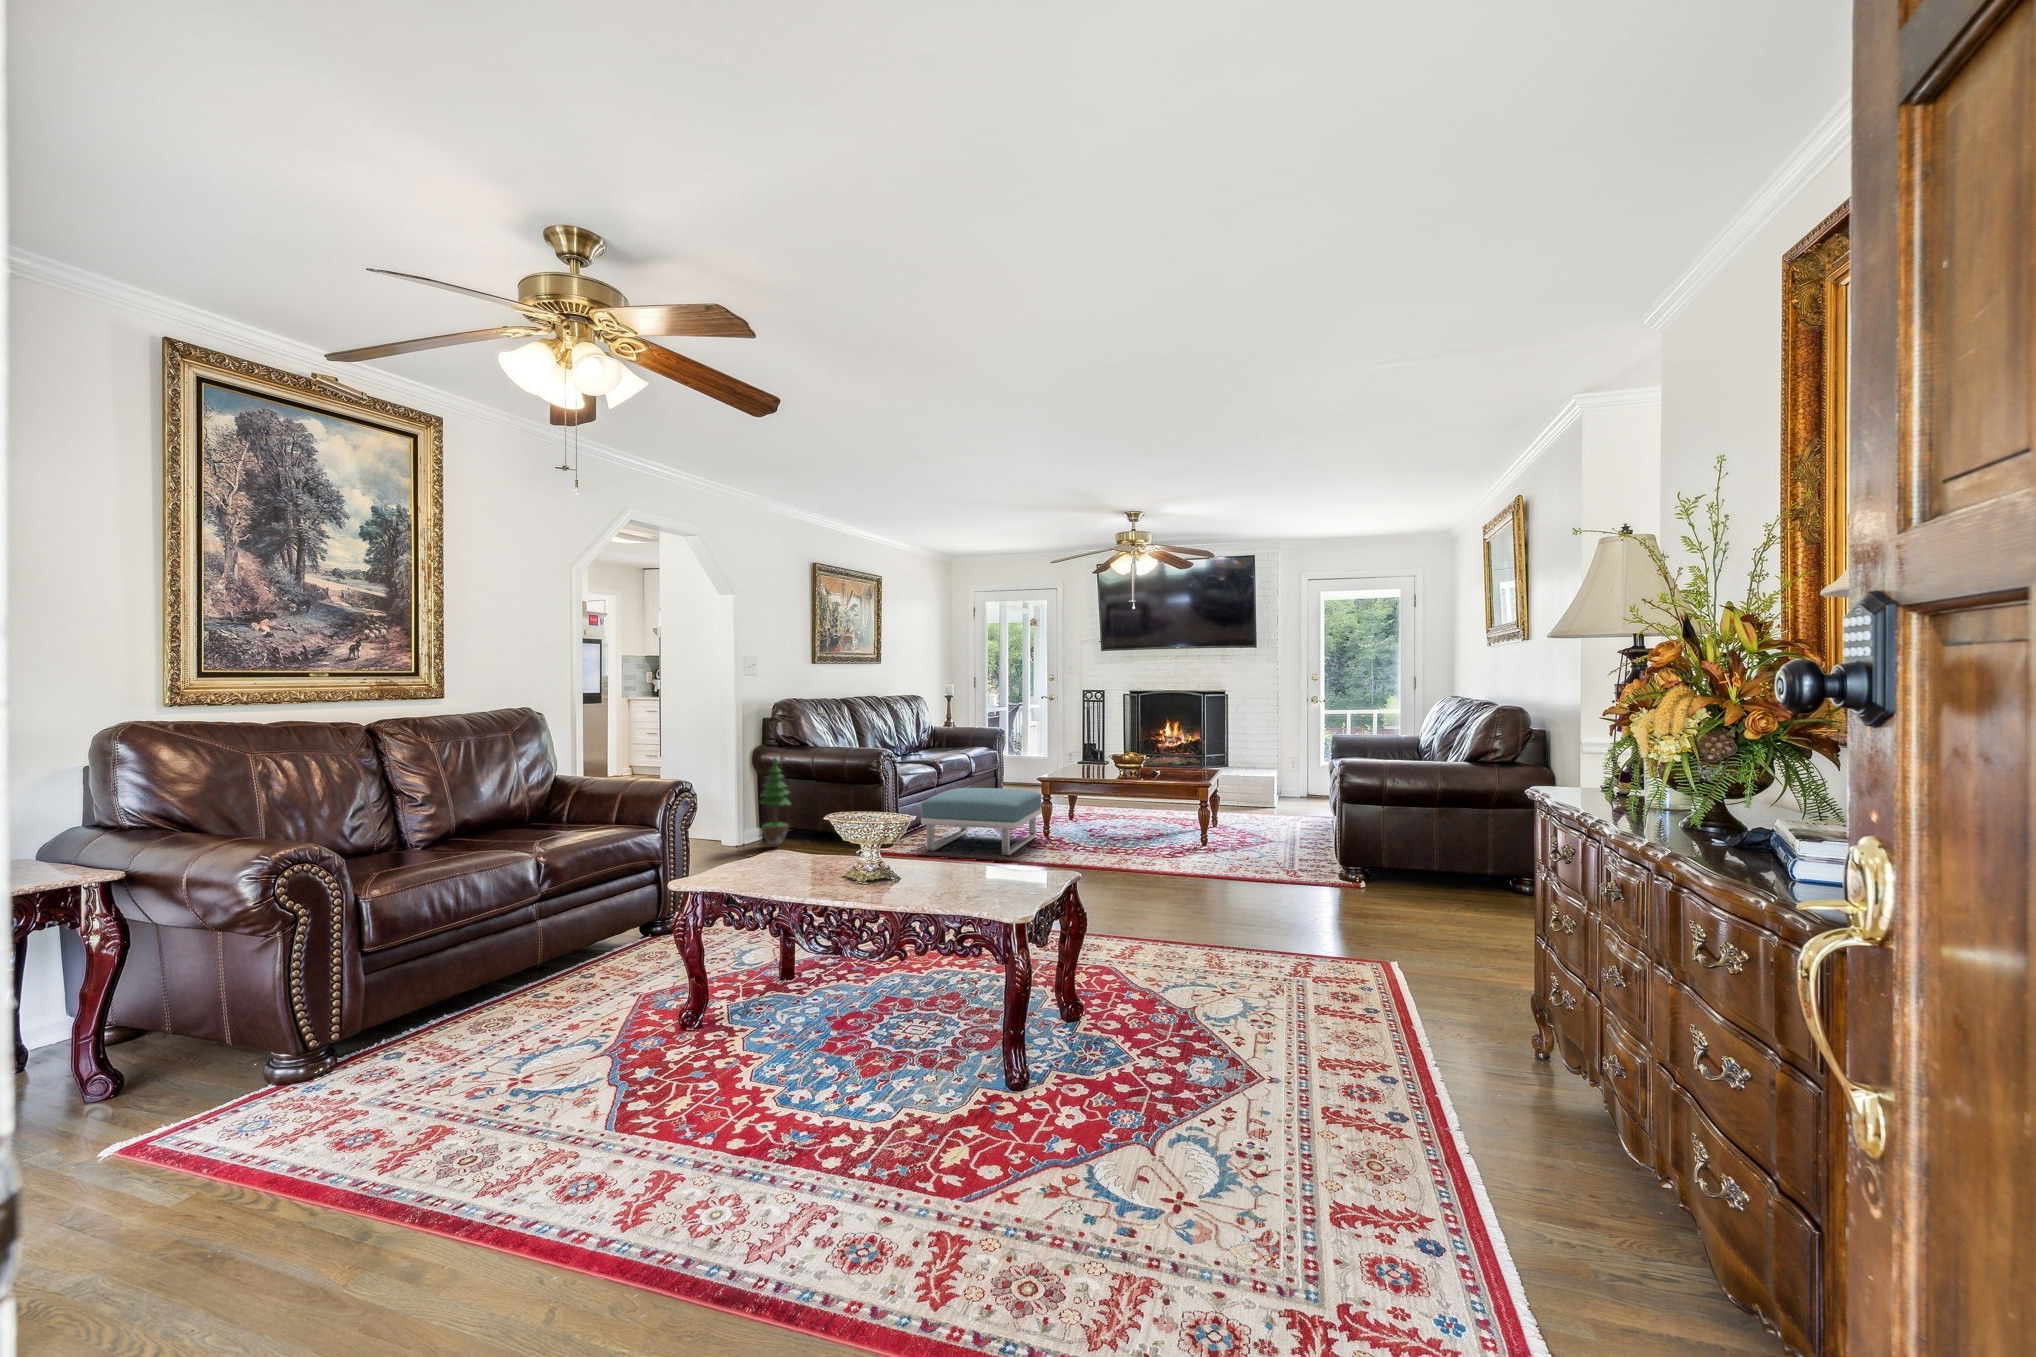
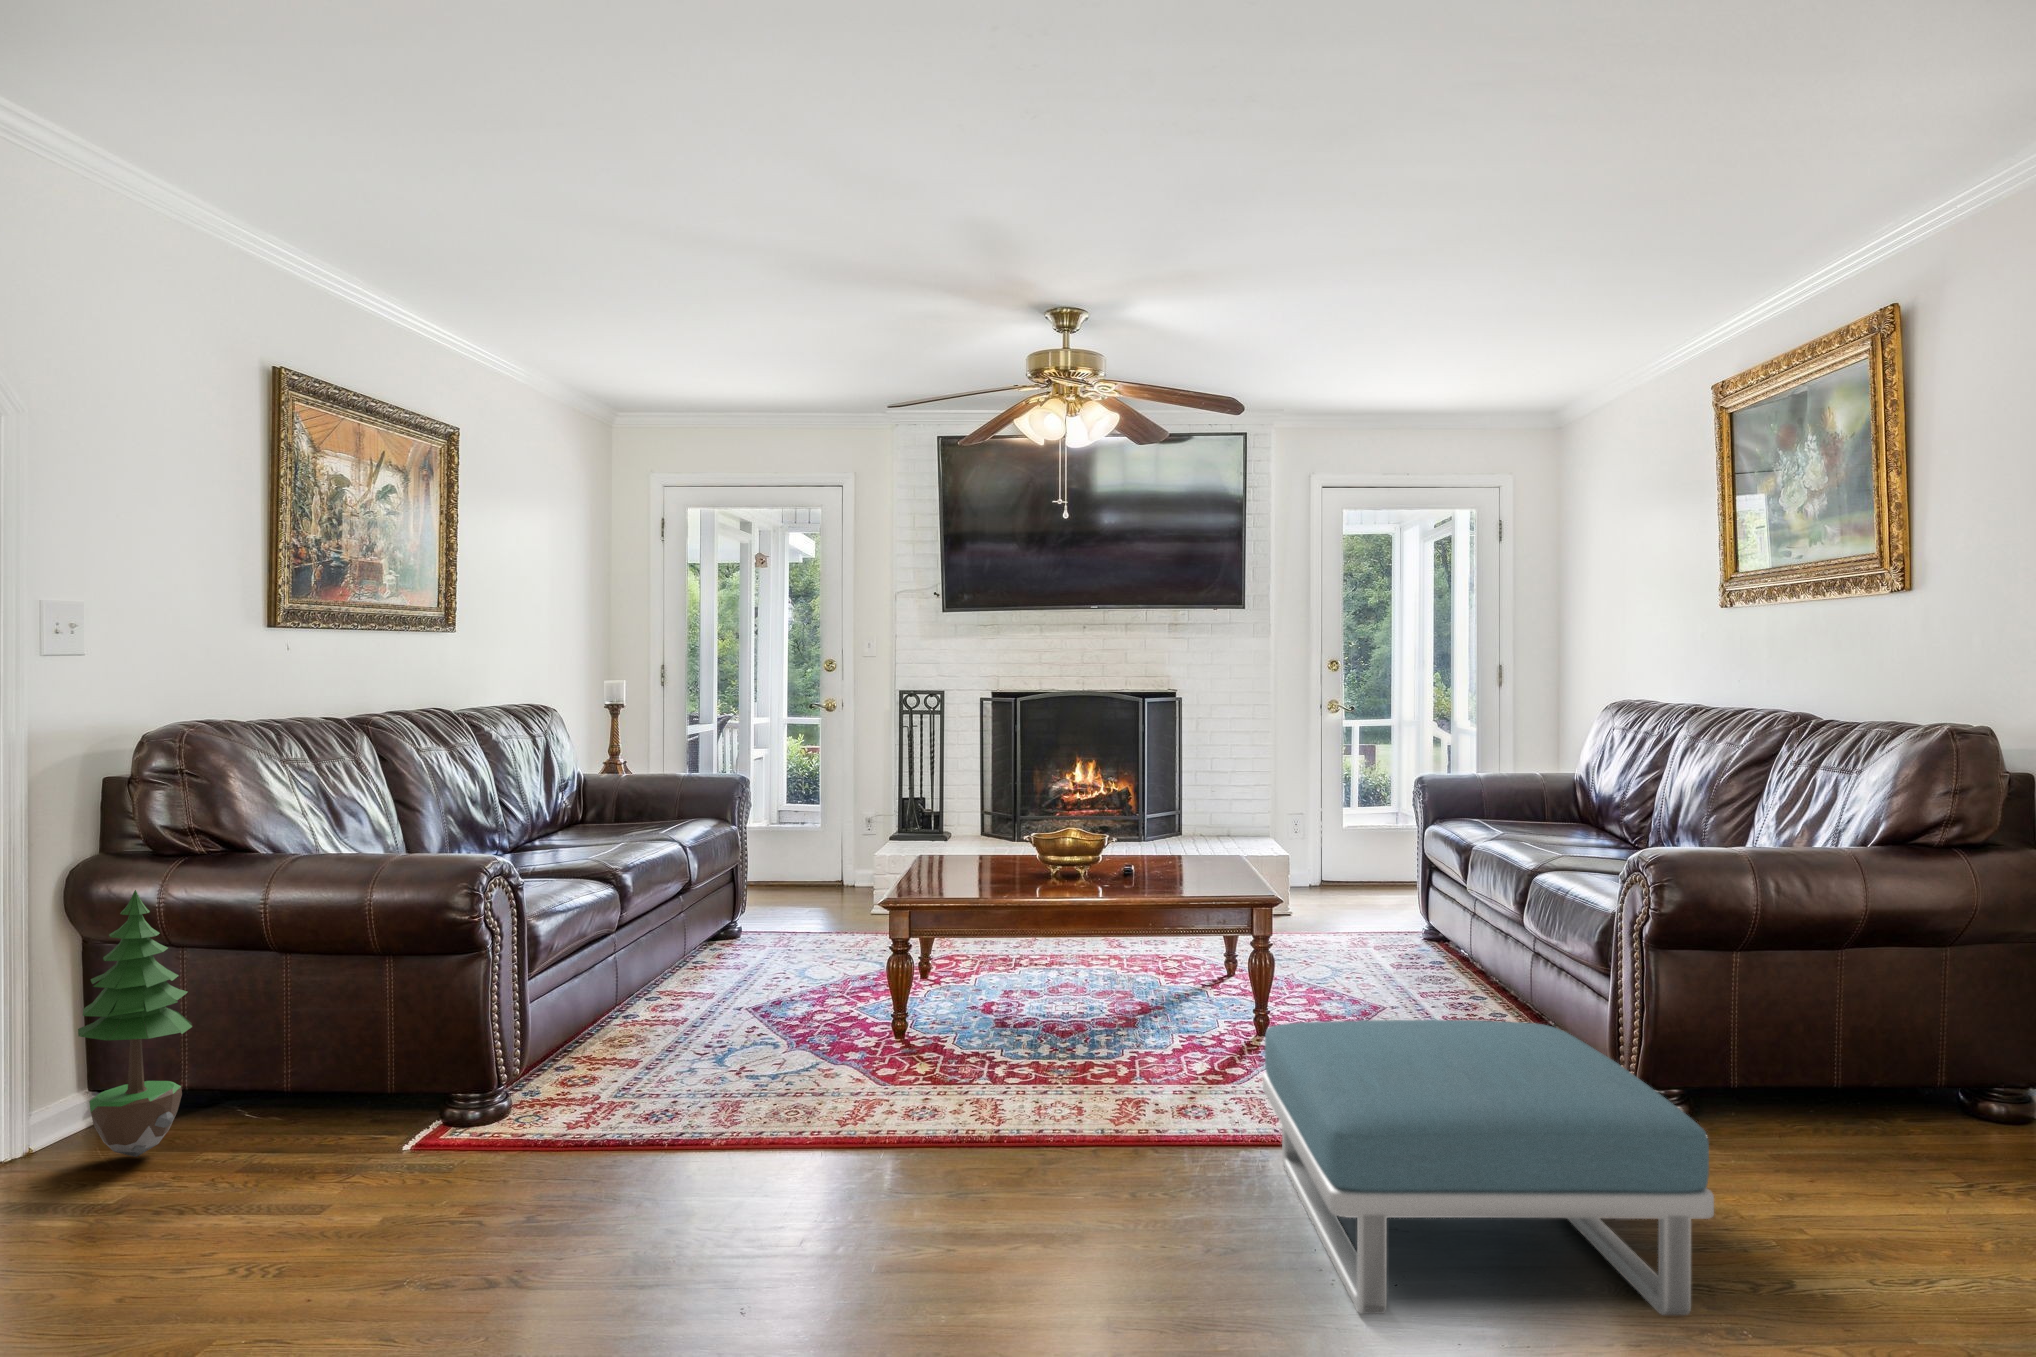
footstool: present [921,788,1042,855] -> present [1263,1020,1714,1315]

